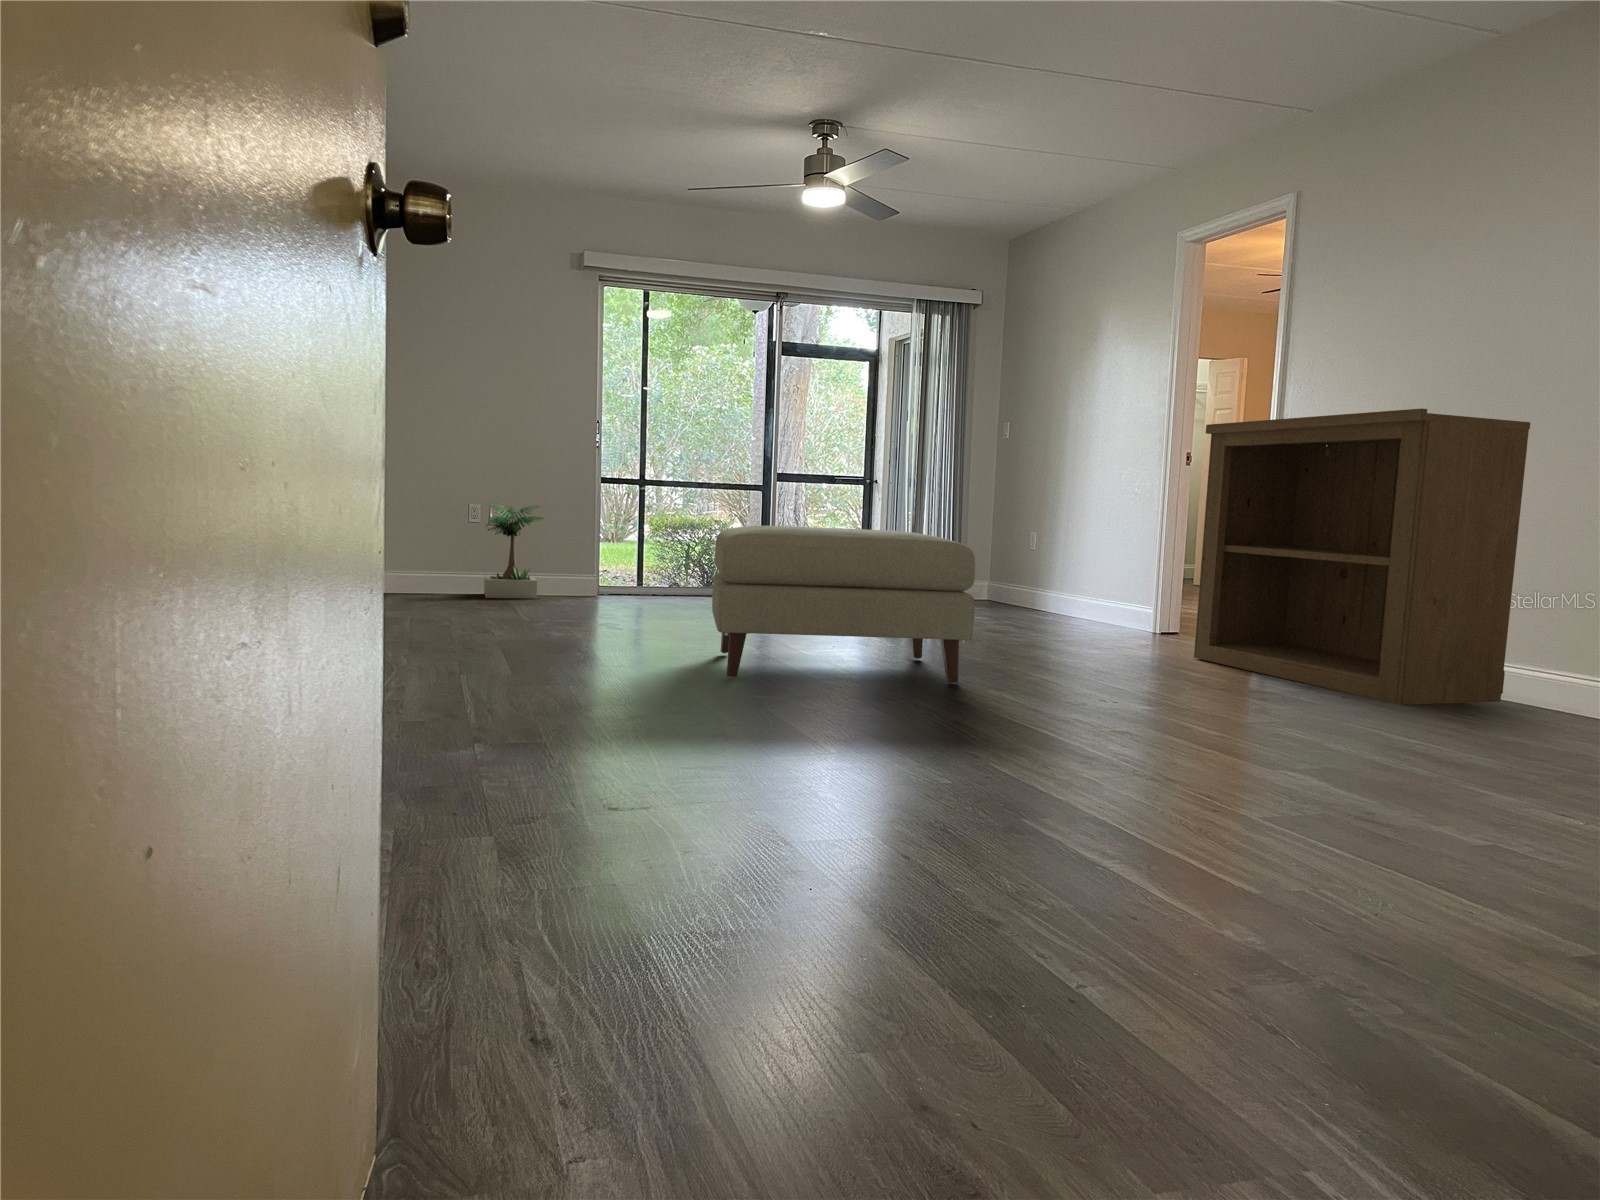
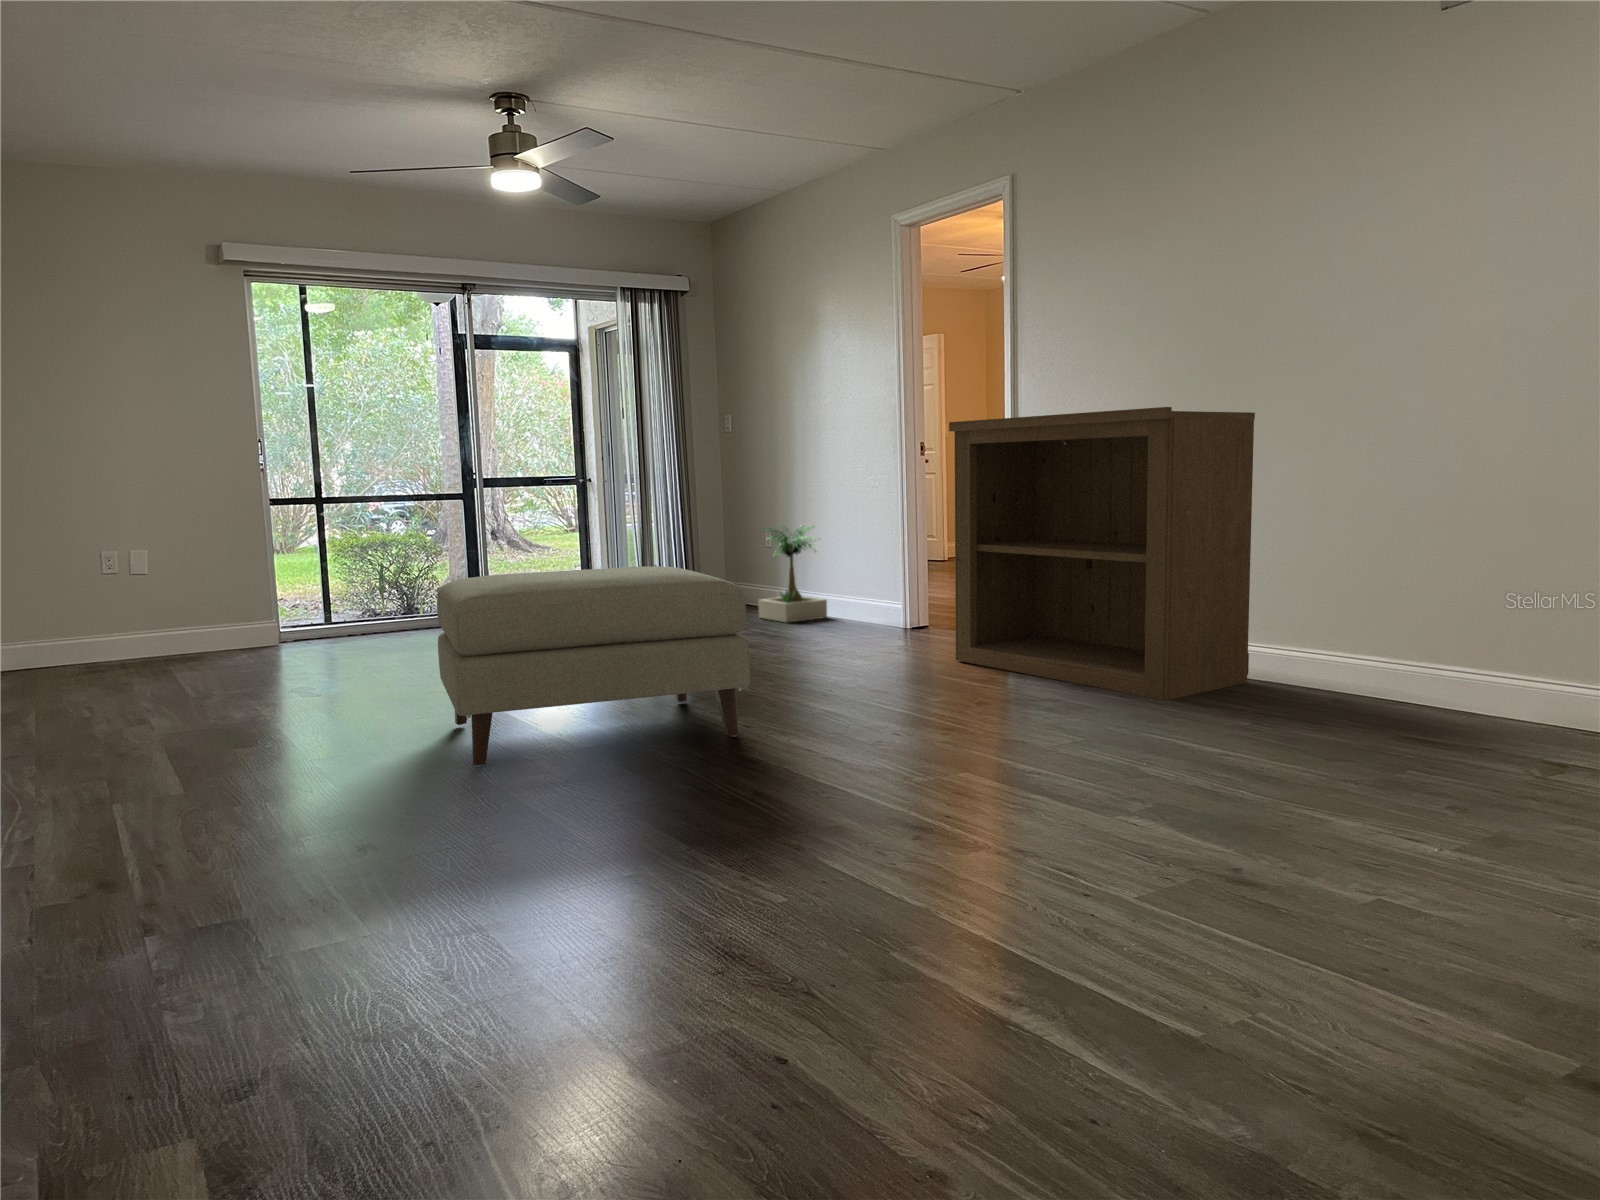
potted plant: present [484,504,544,599] -> present [758,524,827,622]

